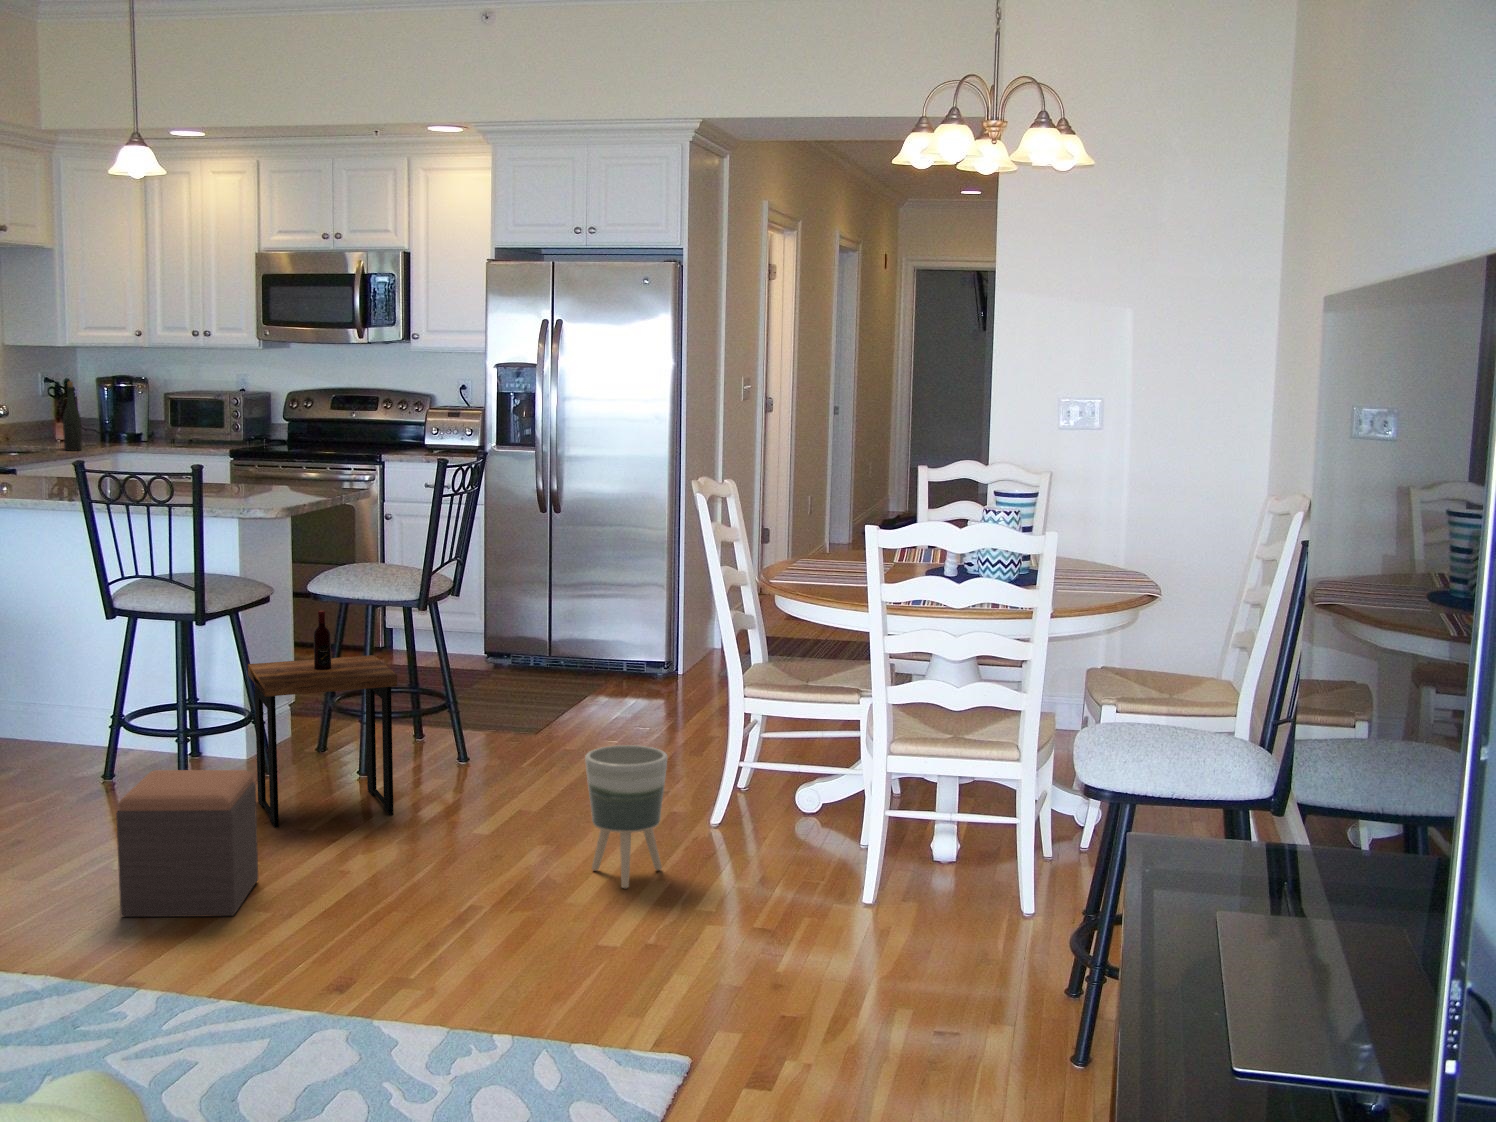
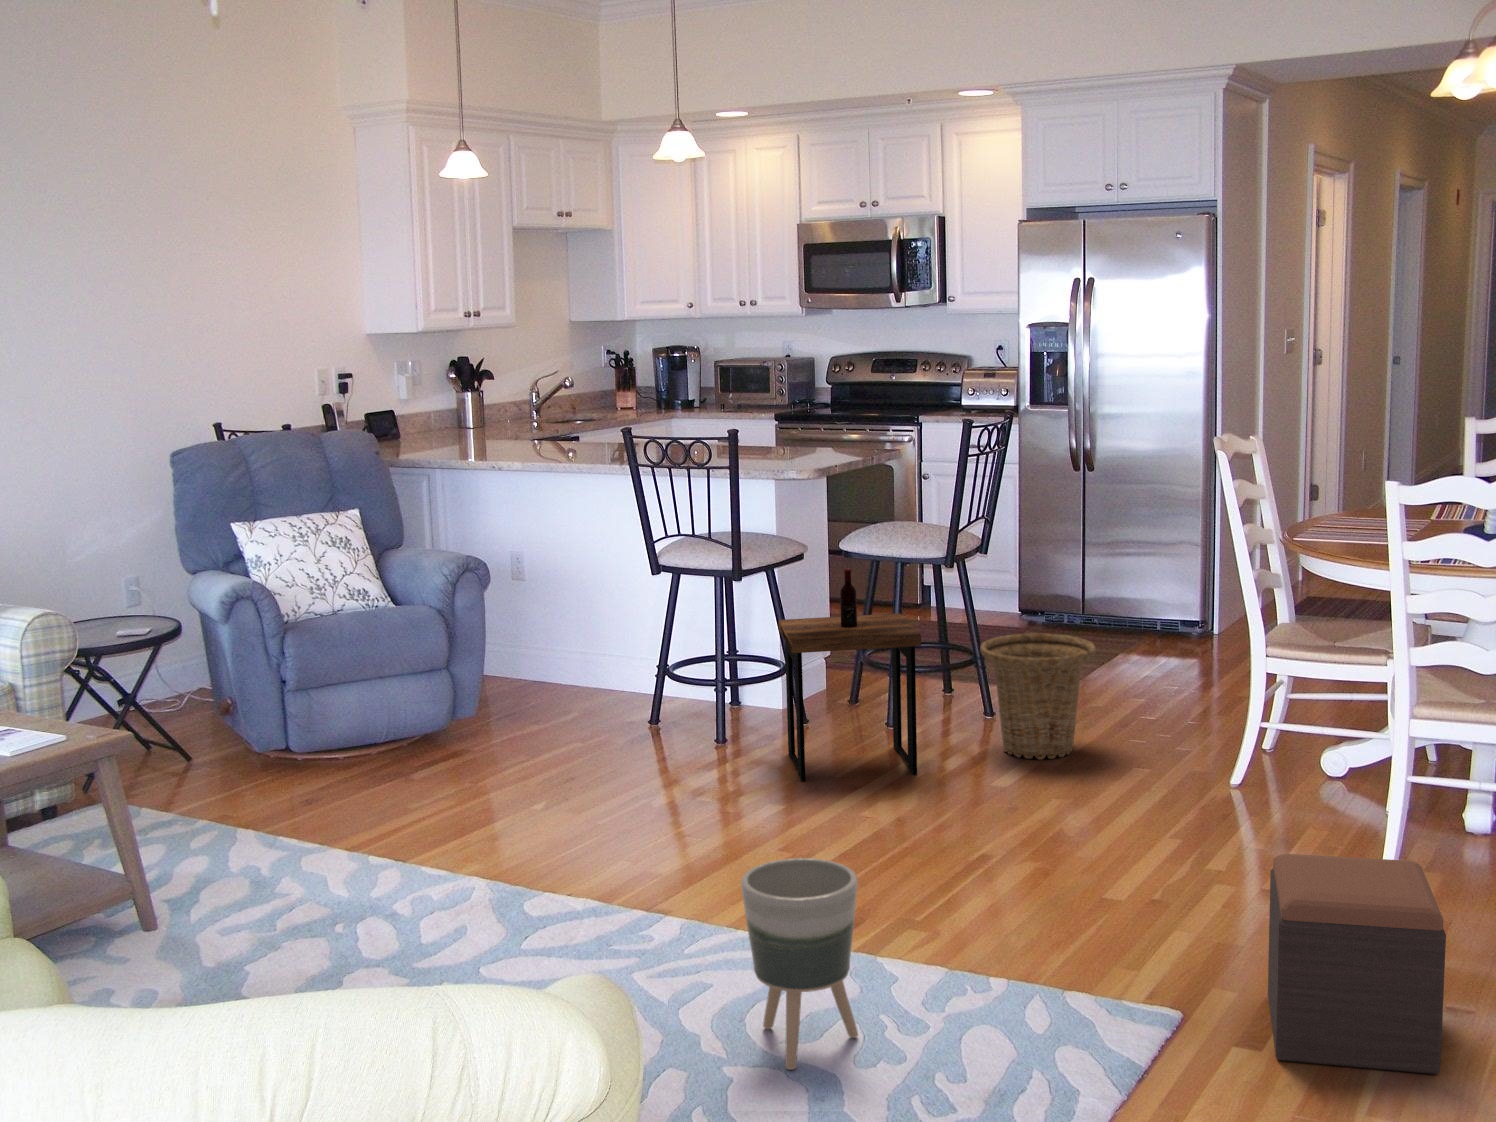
bottle: present [63,381,82,451] -> none [632,354,648,417]
basket: none [455,673,567,795] -> present [980,634,1096,760]
planter: present [585,745,667,888] -> present [741,858,858,1070]
footstool: present [116,770,258,917] -> present [1268,854,1446,1074]

